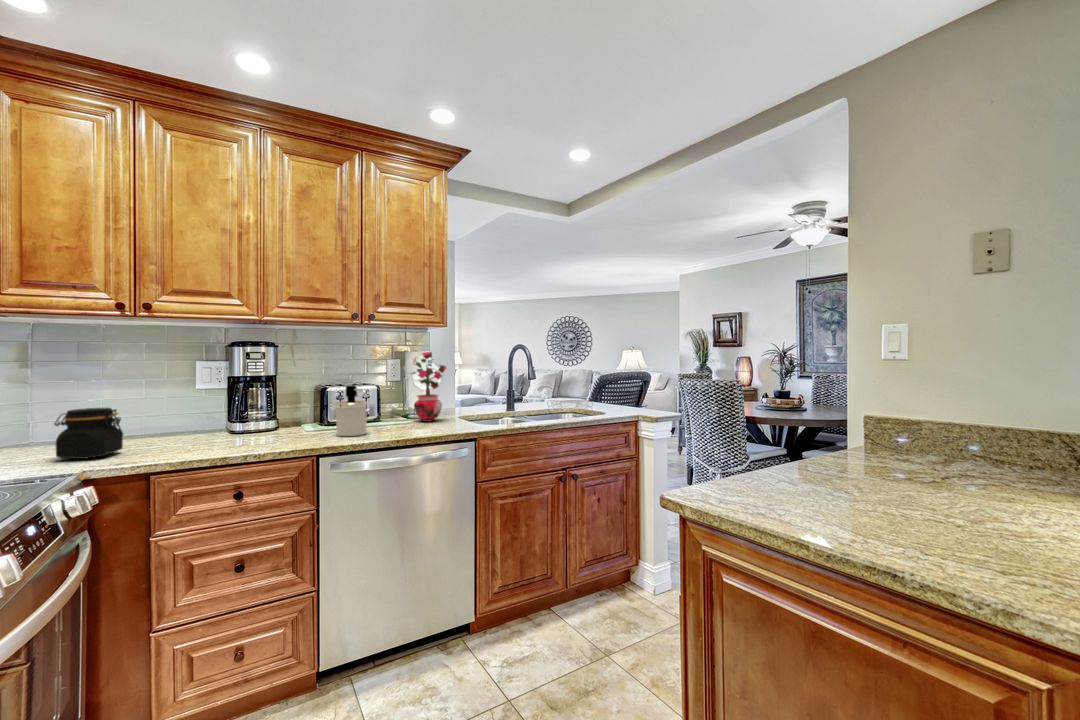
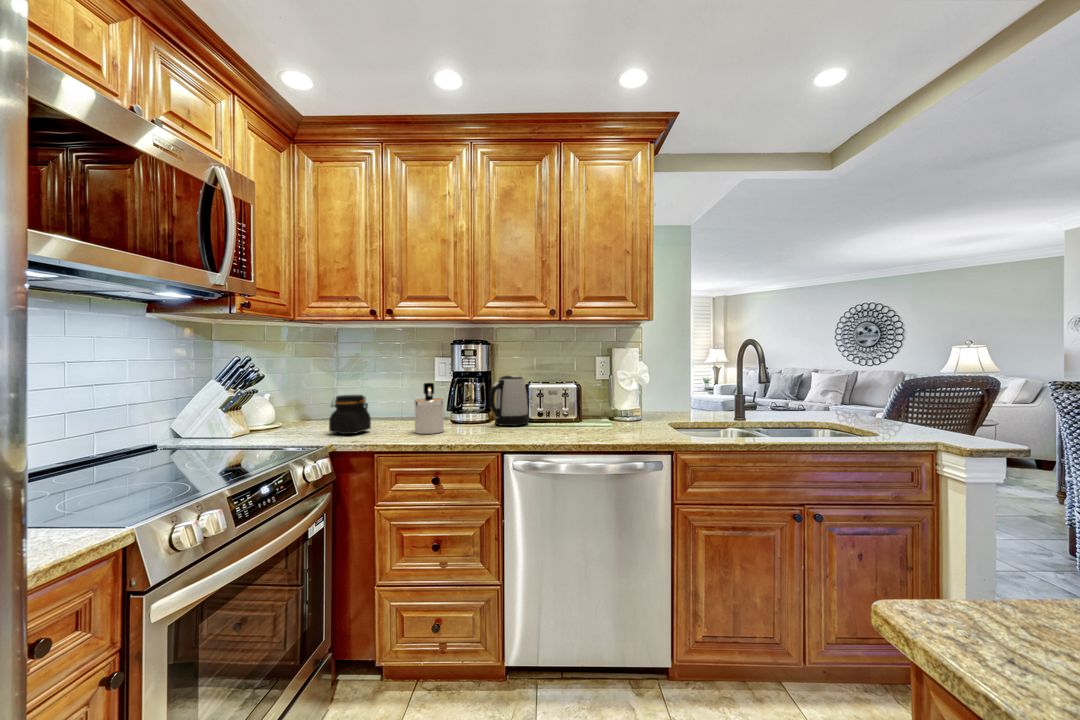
potted plant: present [411,352,446,422] -> none [611,346,656,425]
kettle: none [282,379,324,432] -> present [489,375,528,426]
soap dispenser: present [335,385,368,436] -> present [414,383,444,434]

